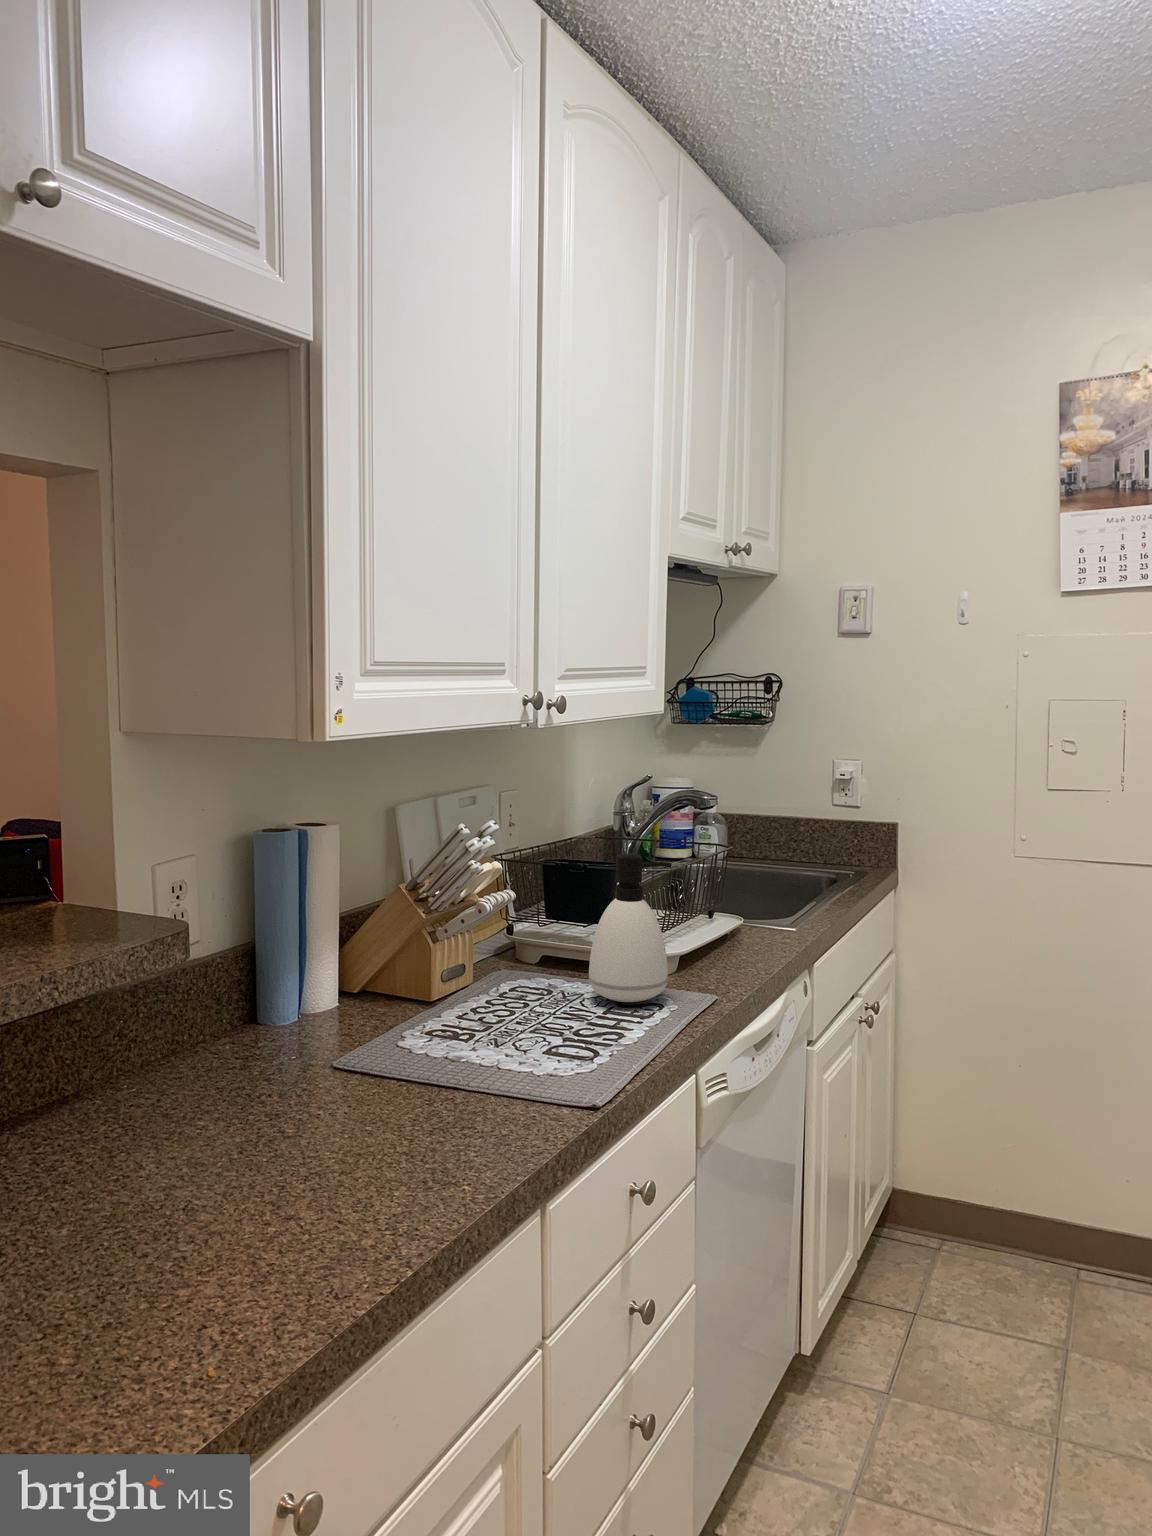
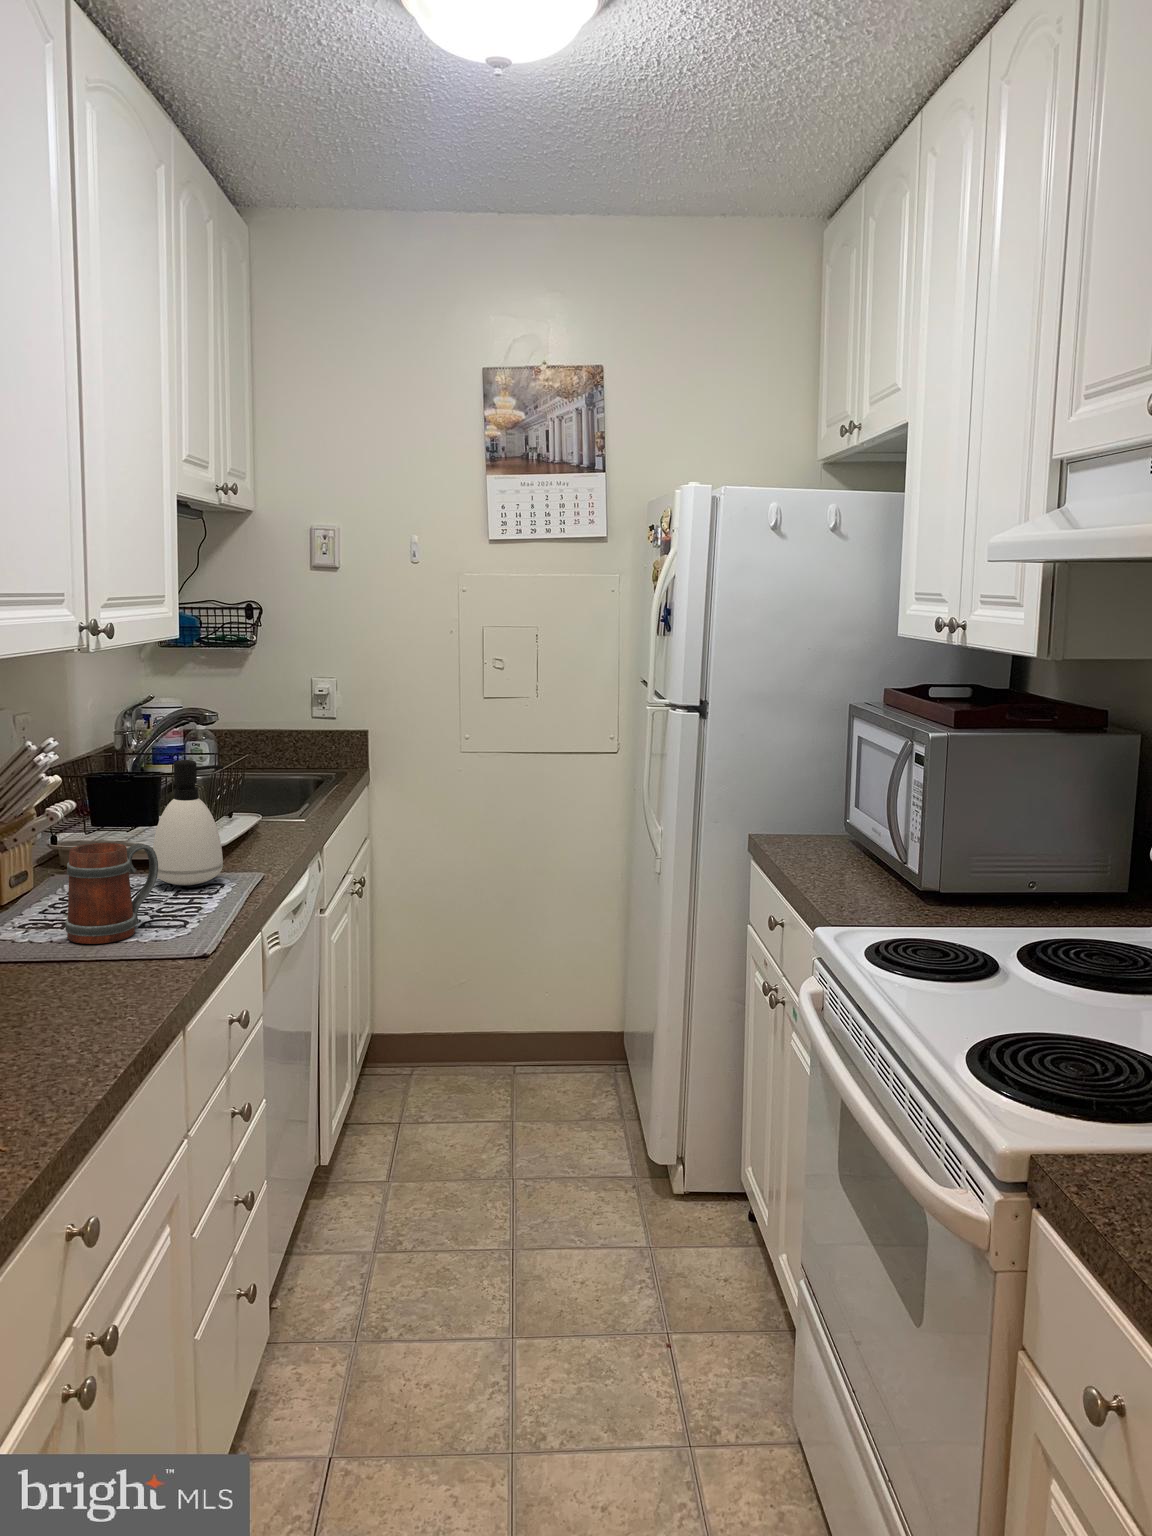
mug: none [463,947,570,1069] -> present [65,843,158,944]

